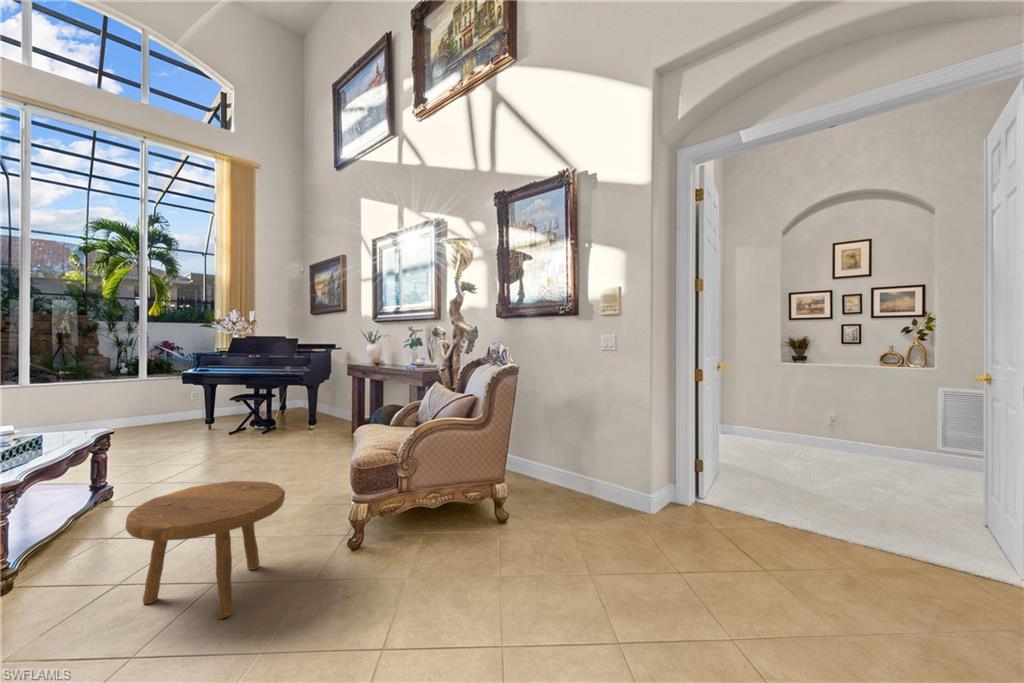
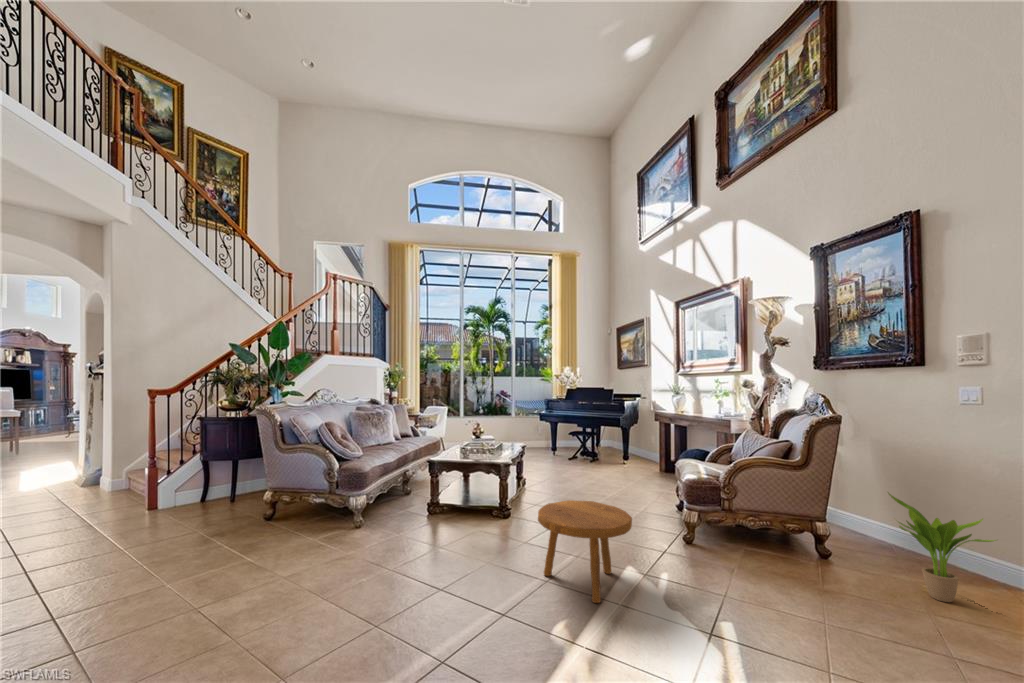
potted plant: none [537,417,603,500] -> present [888,492,996,602]

